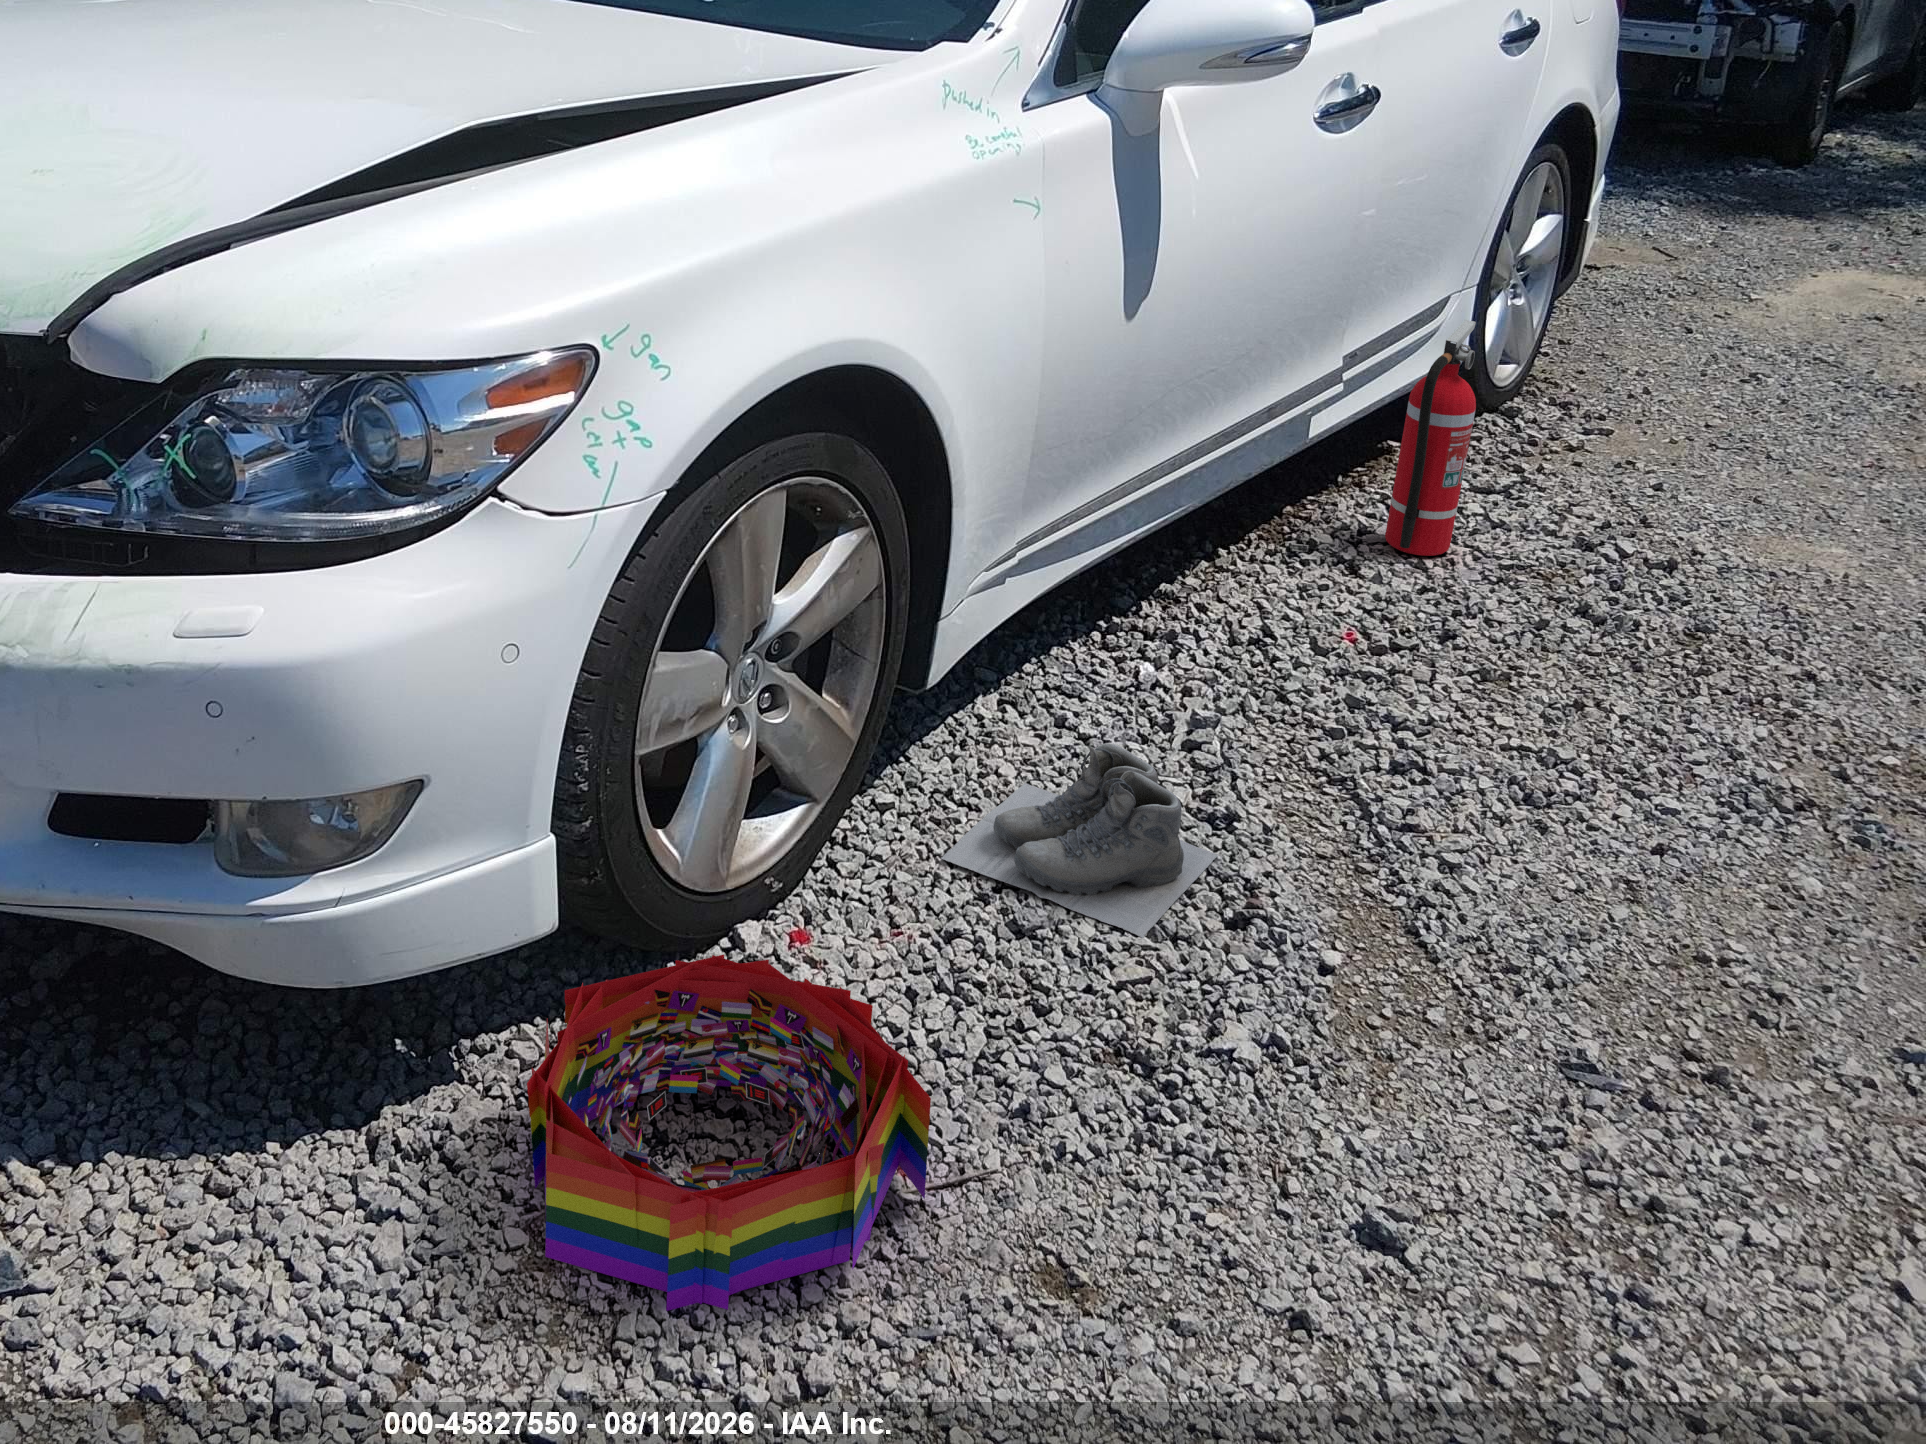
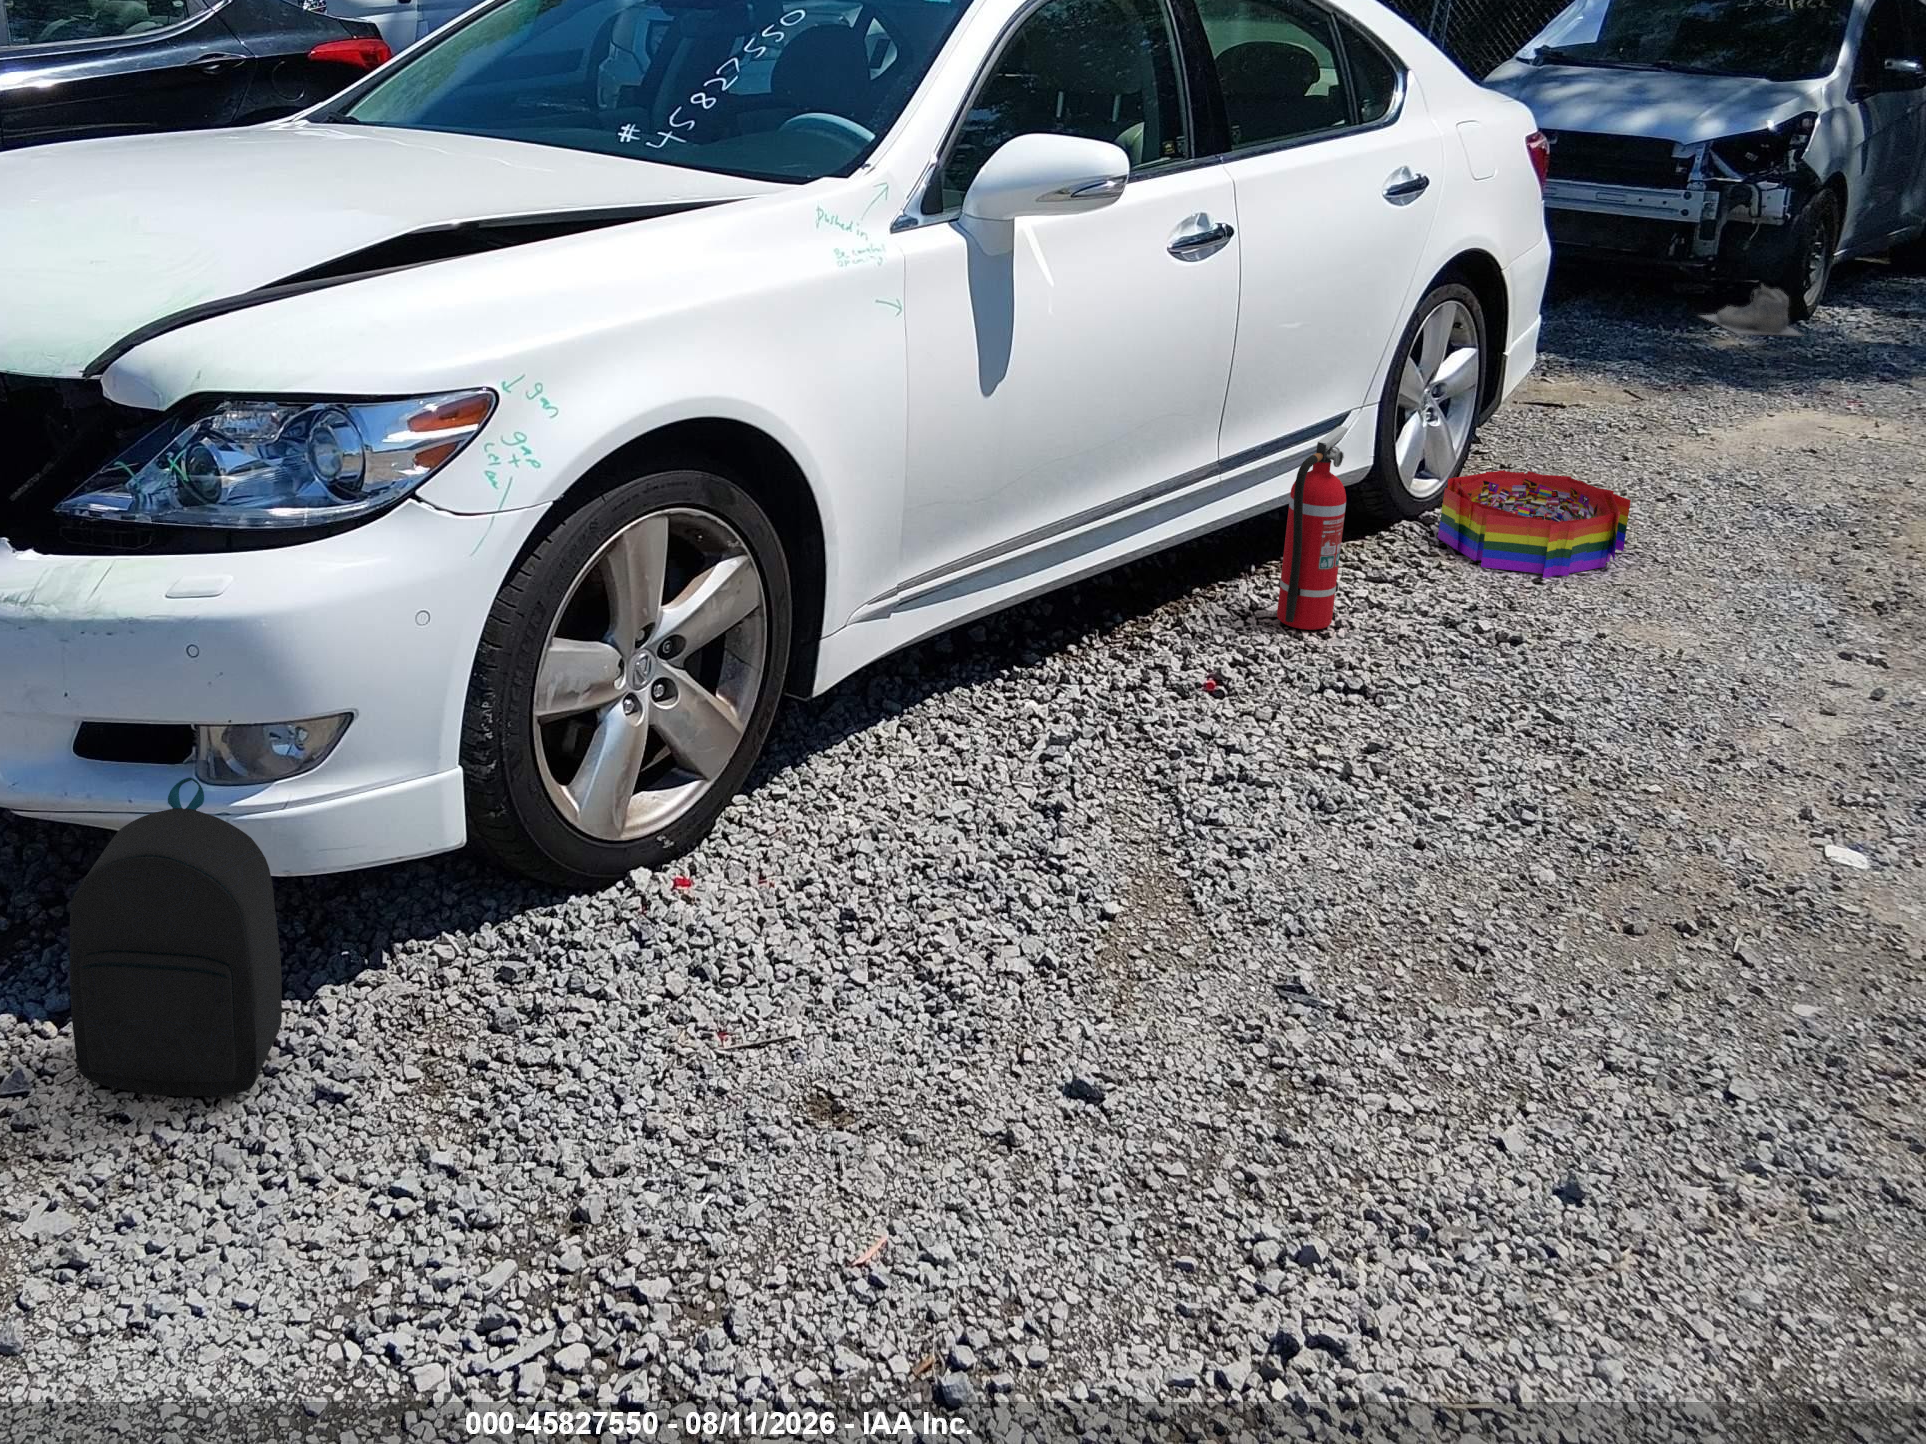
boots: present [941,743,1218,938] -> present [1702,285,1802,336]
backpack: none [72,879,344,1297] -> present [70,777,282,1096]
storage bin: present [527,955,931,1311] -> present [1438,470,1631,578]

